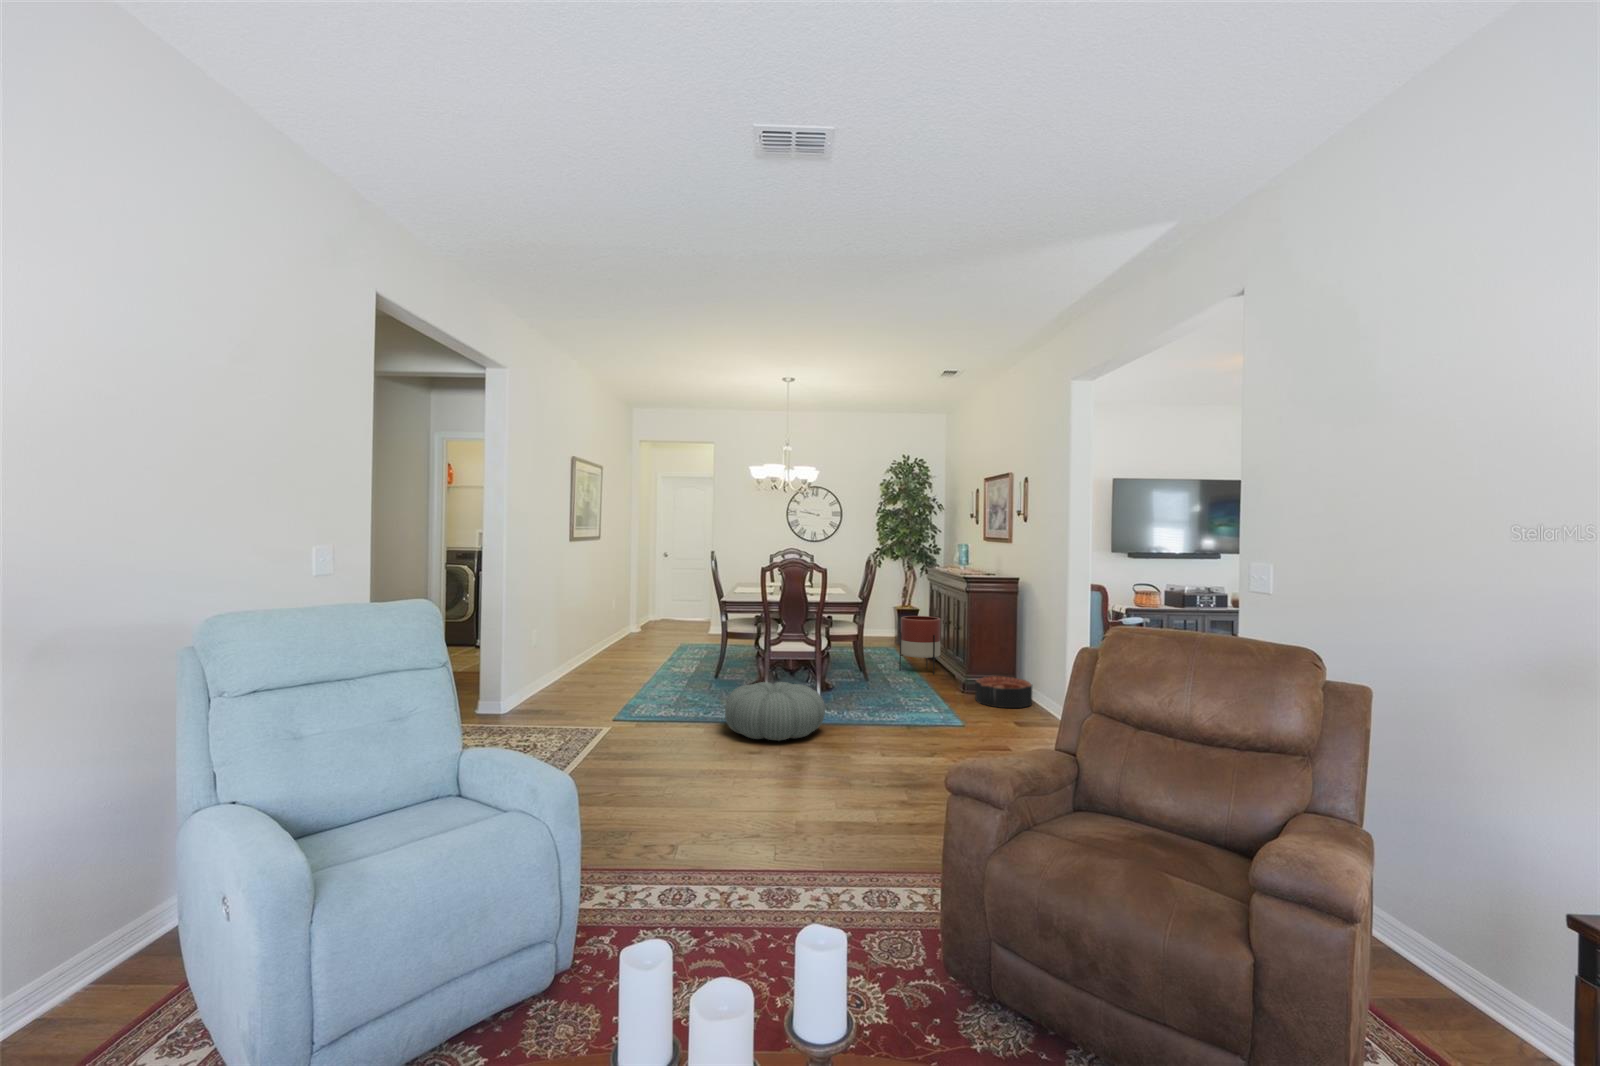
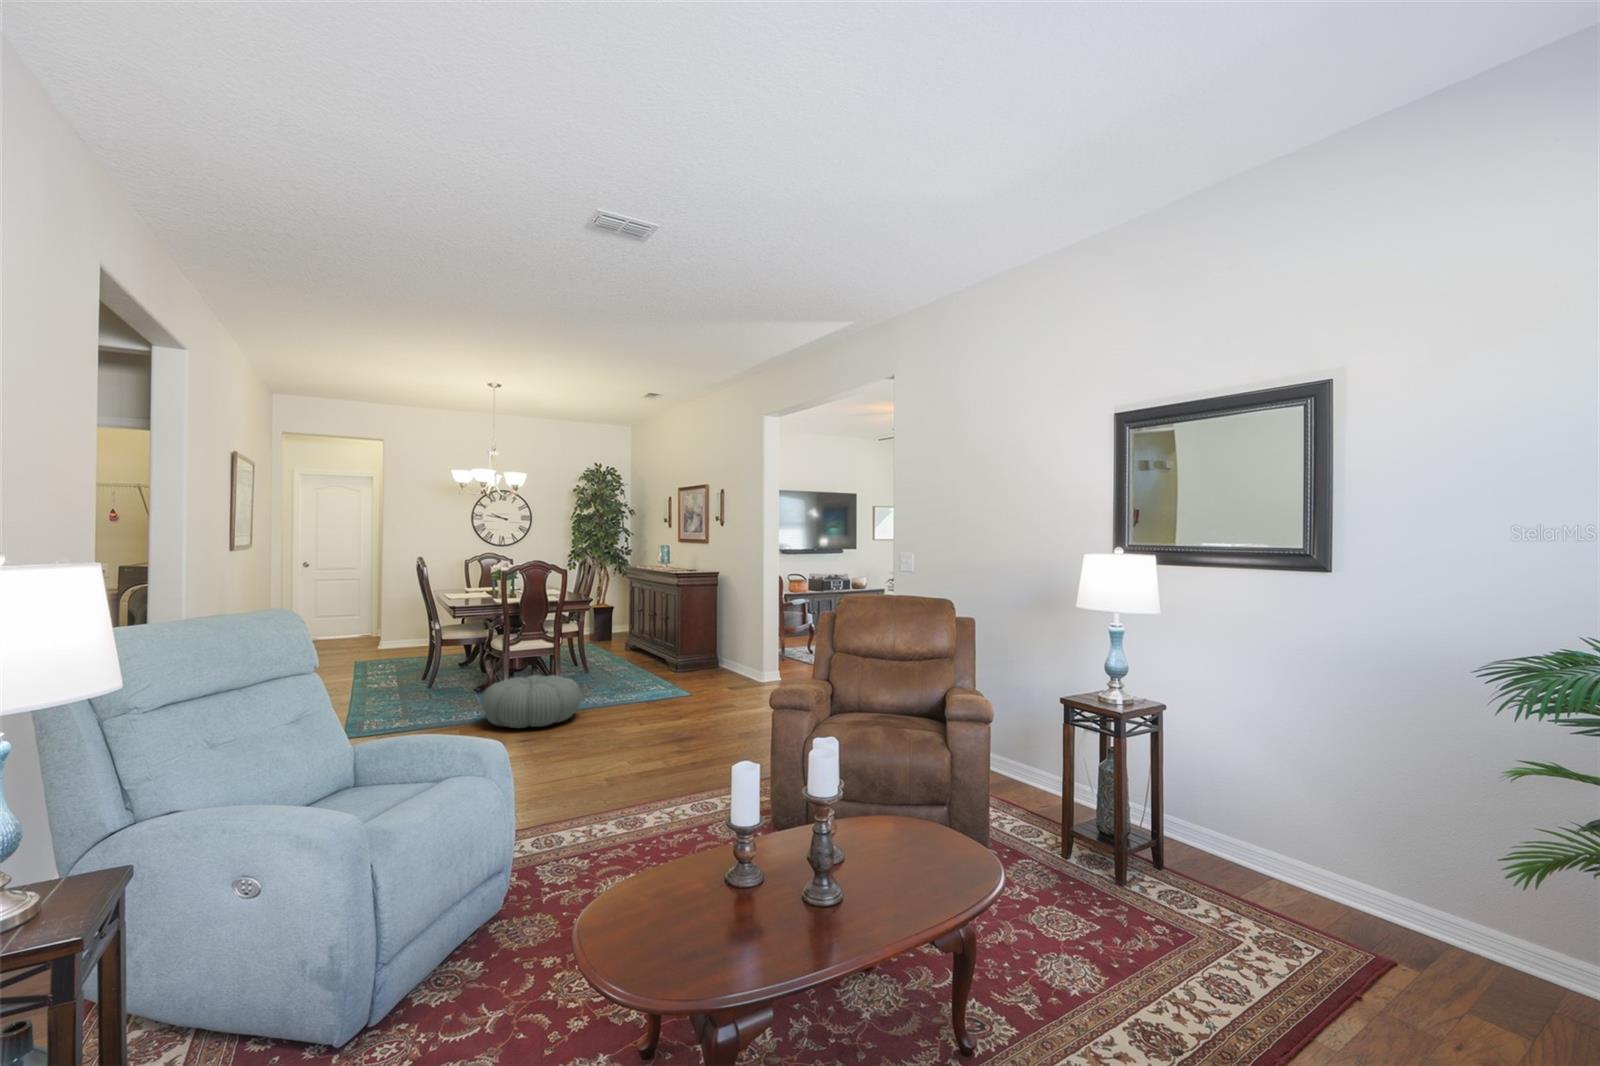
planter: present [899,616,941,674] -> none [611,610,647,661]
basket: present [975,676,1032,708] -> none [689,655,735,679]

